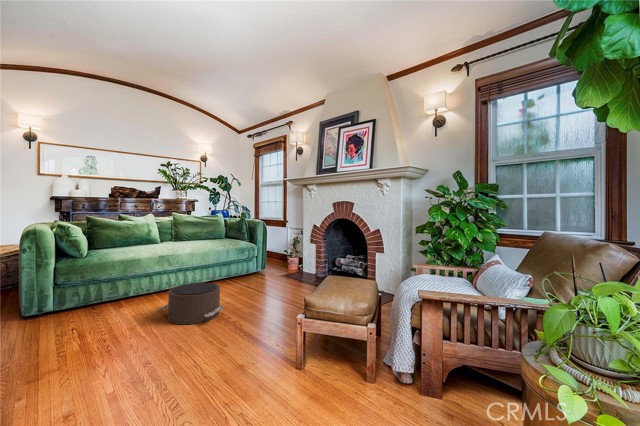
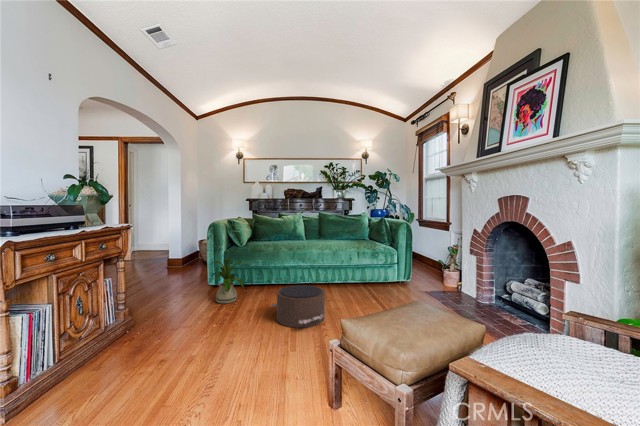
house plant: none [46,266,111,324] -> present [211,258,244,304]

